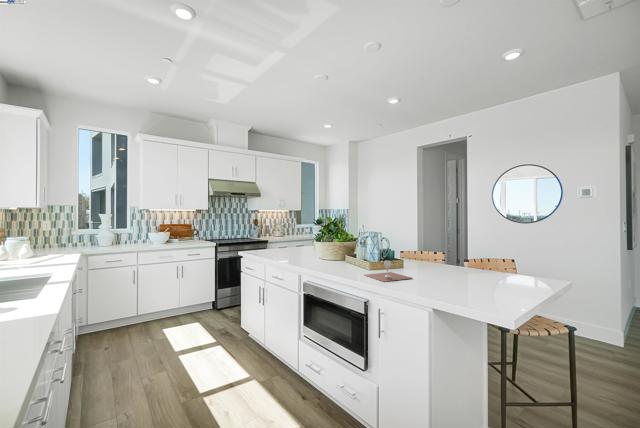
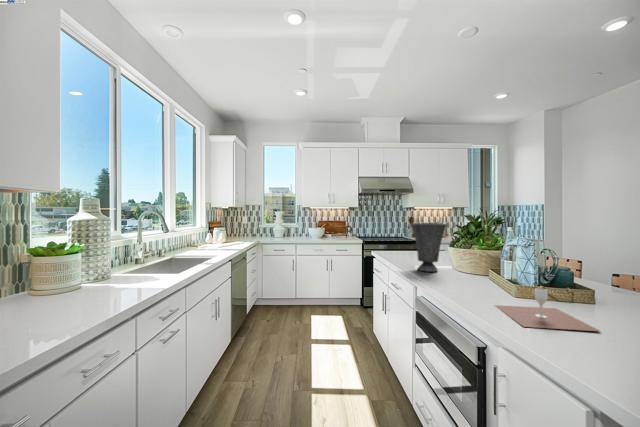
vase: none [292,224,319,262] -> present [411,223,447,272]

